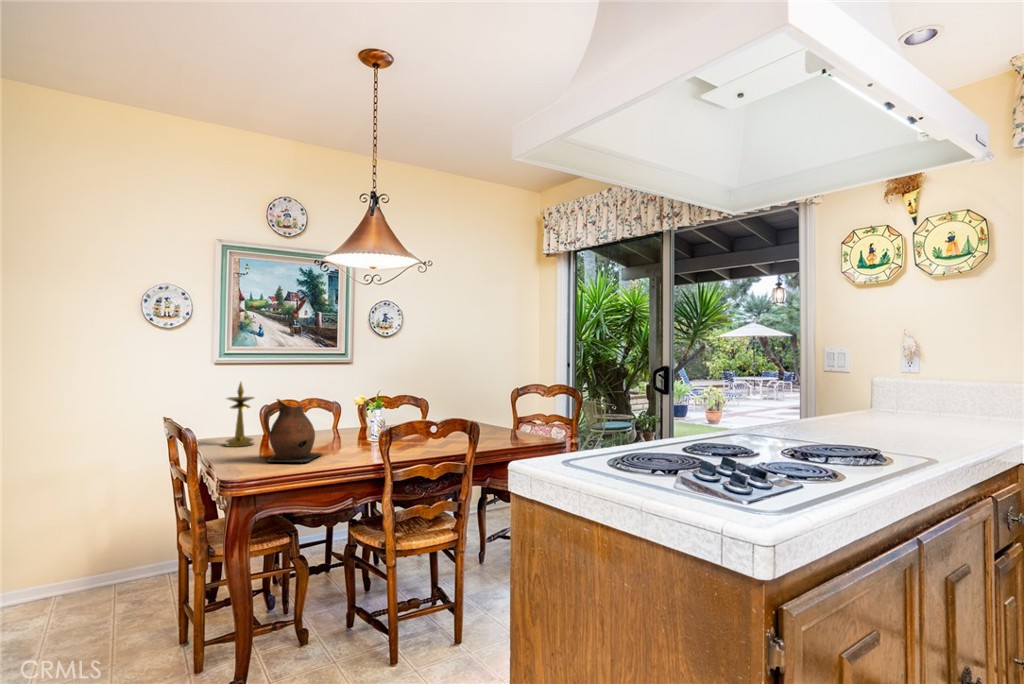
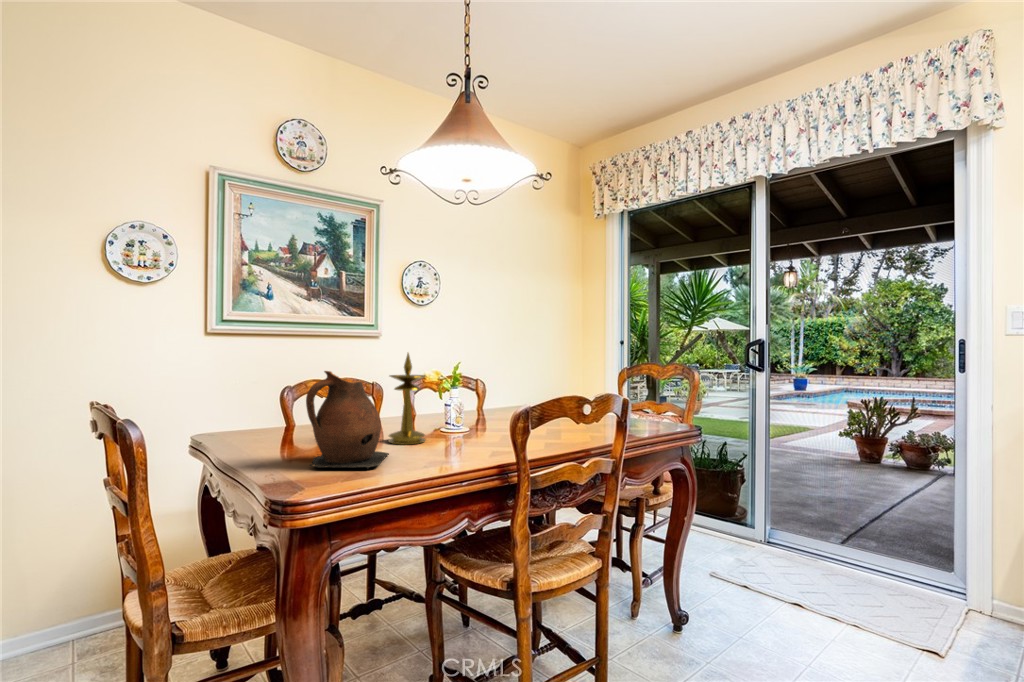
candlestick: present [225,382,254,447] -> present [388,353,425,444]

